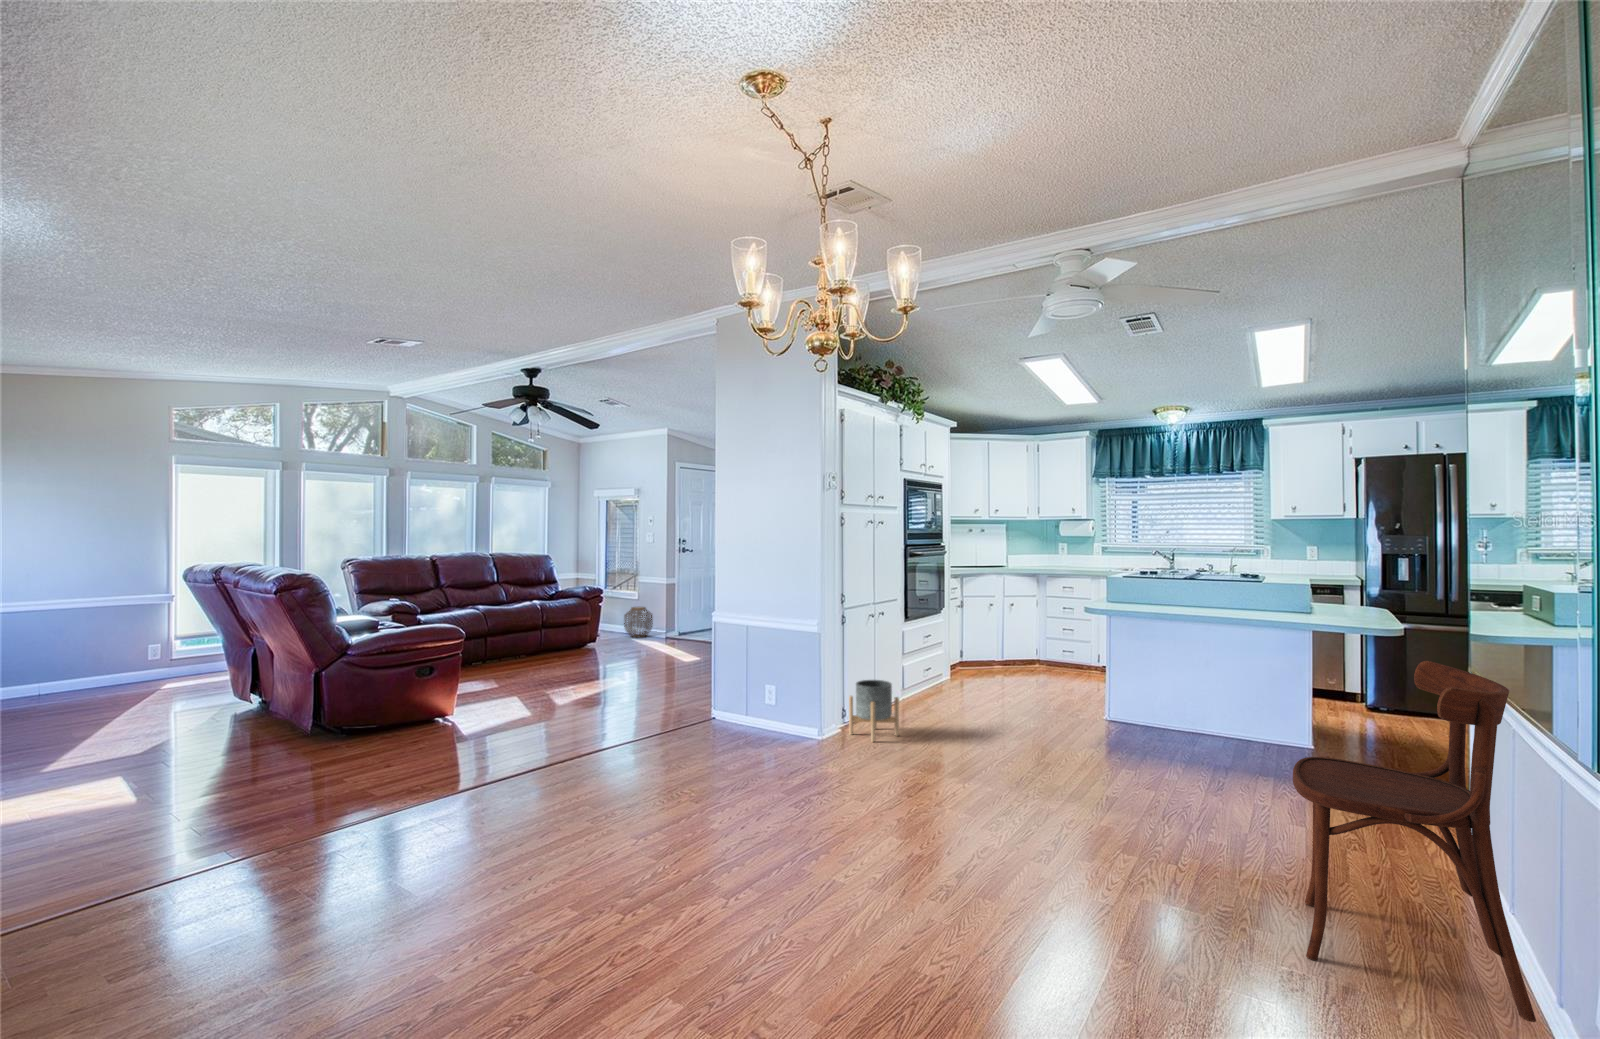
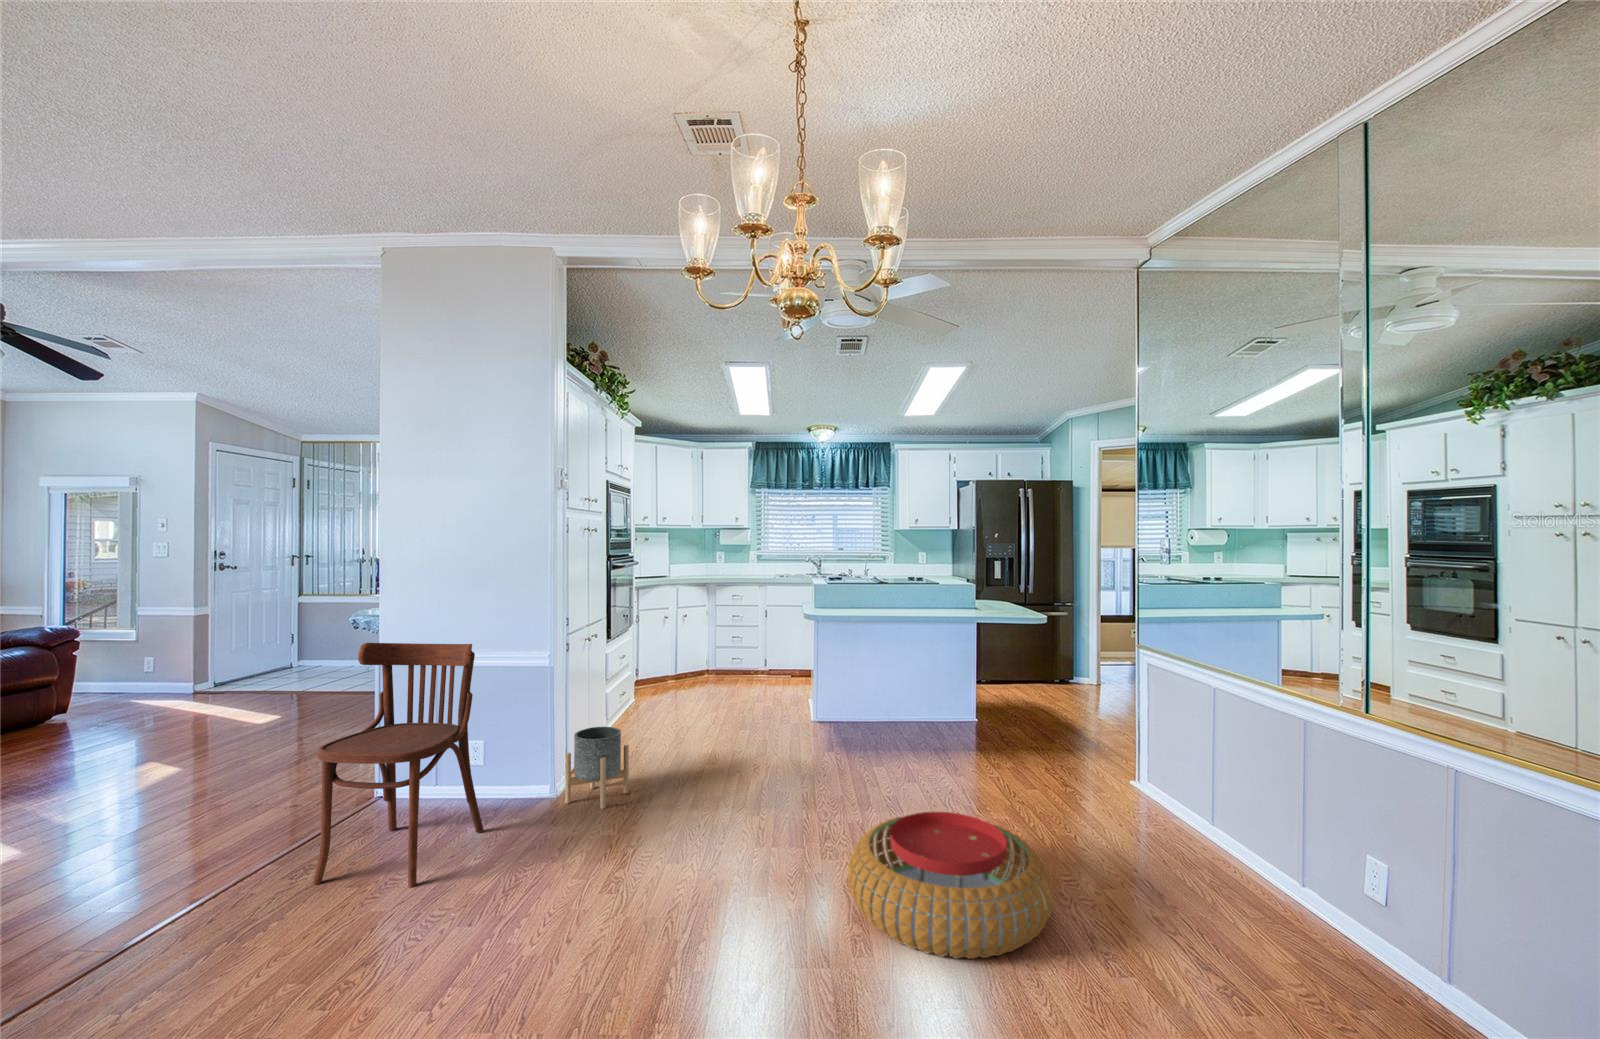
woven basket: present [624,607,653,638] -> none [108,651,166,699]
dining chair: present [1293,661,1536,1022] -> present [312,643,483,888]
pouf: none [1003,774,1198,893] -> present [848,812,1053,959]

